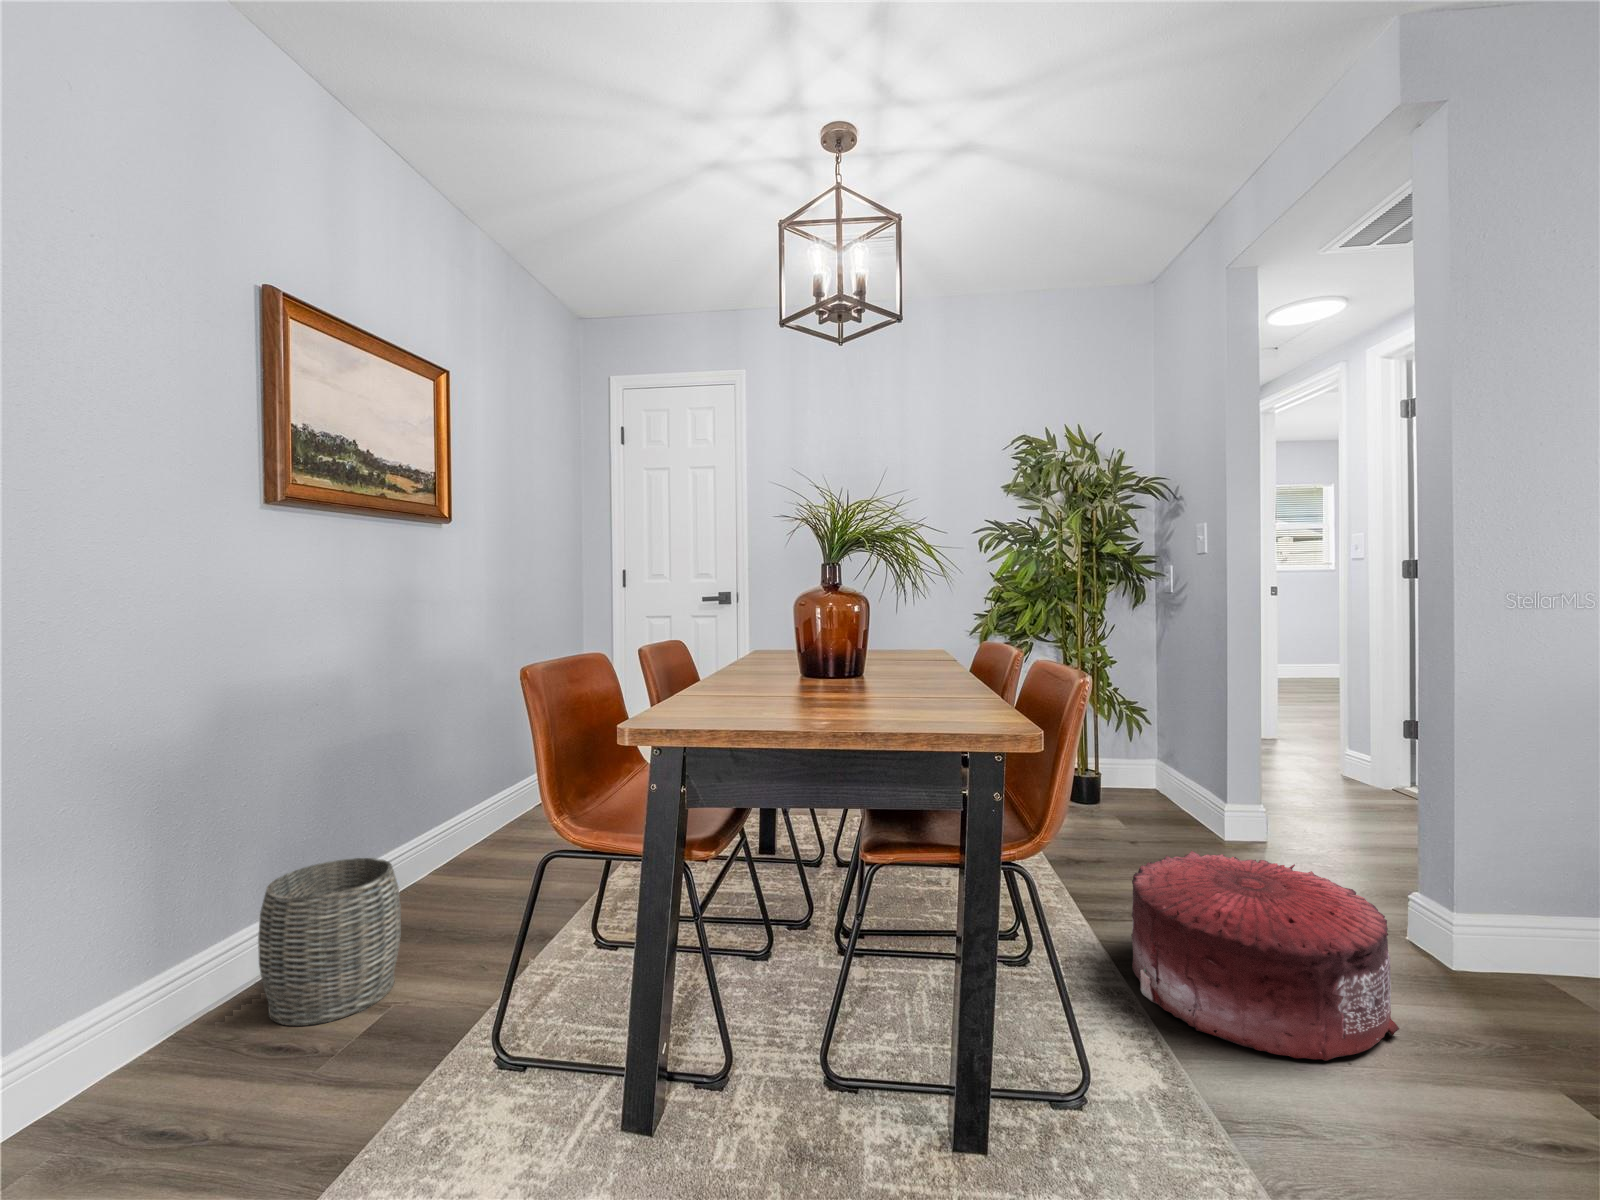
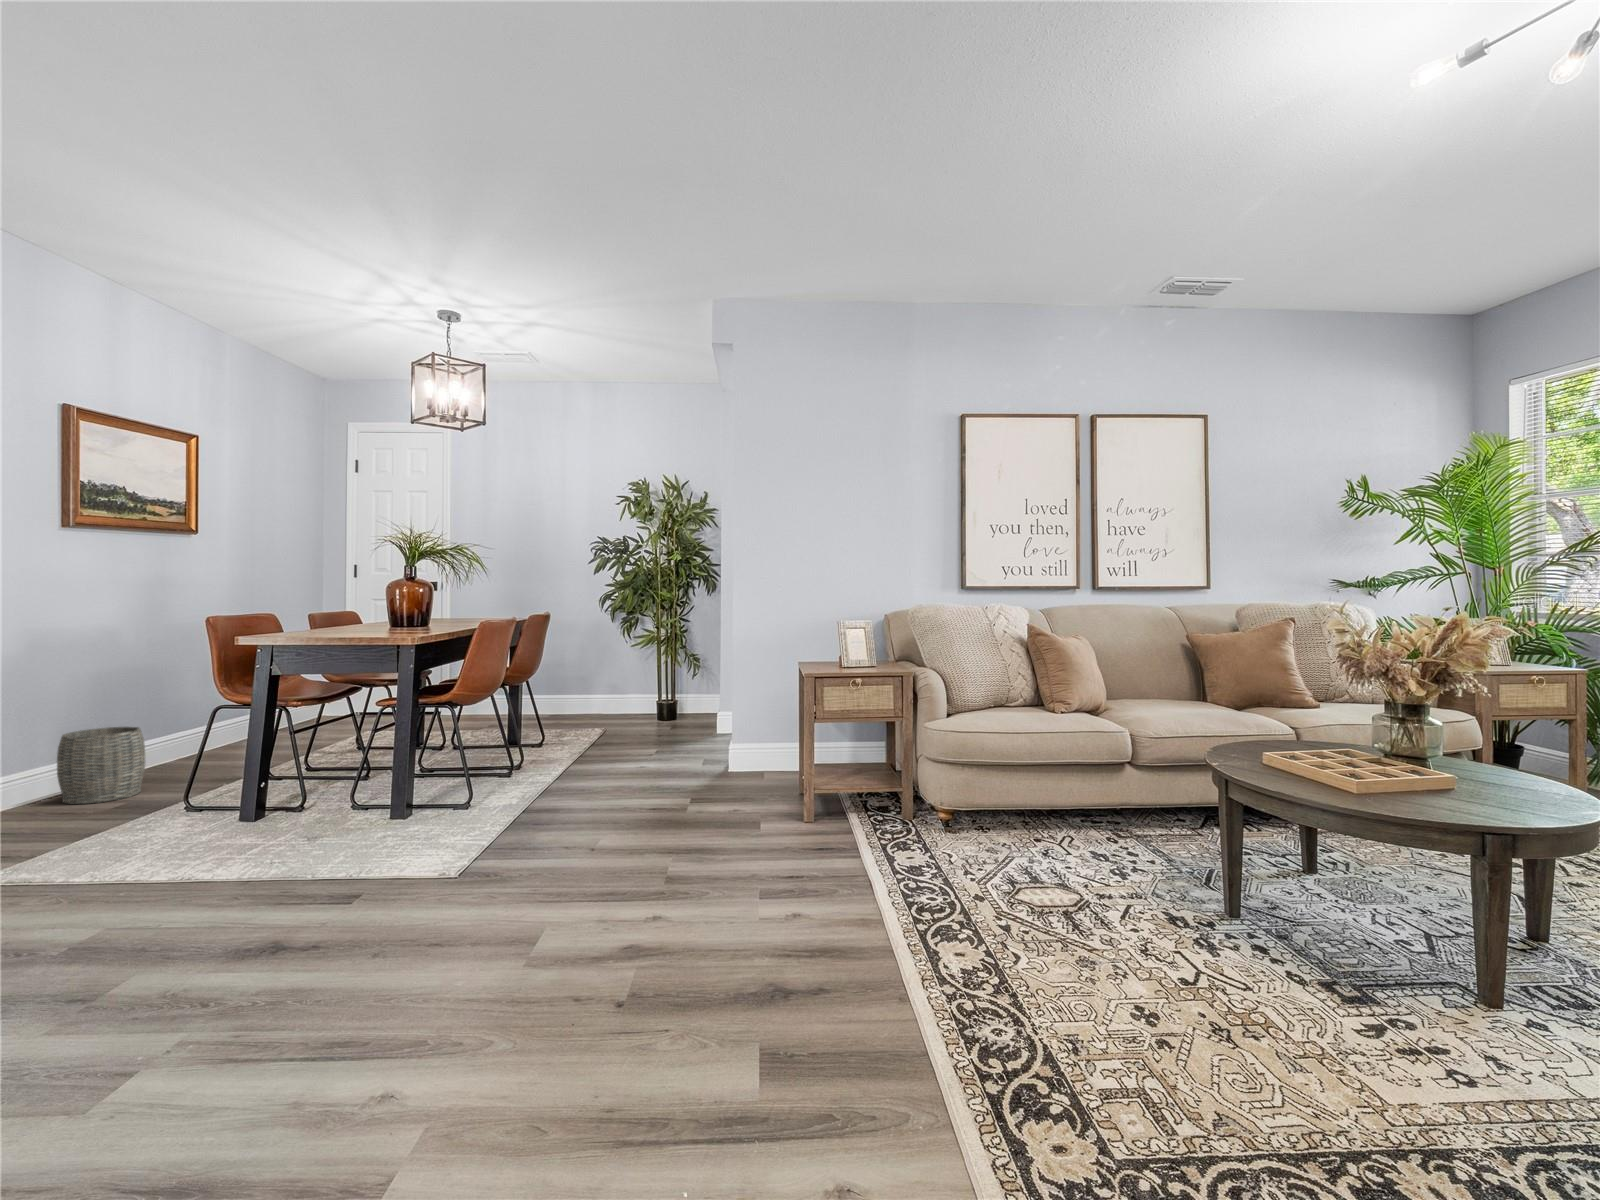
pouf: present [1131,851,1399,1061] -> none [549,720,661,795]

